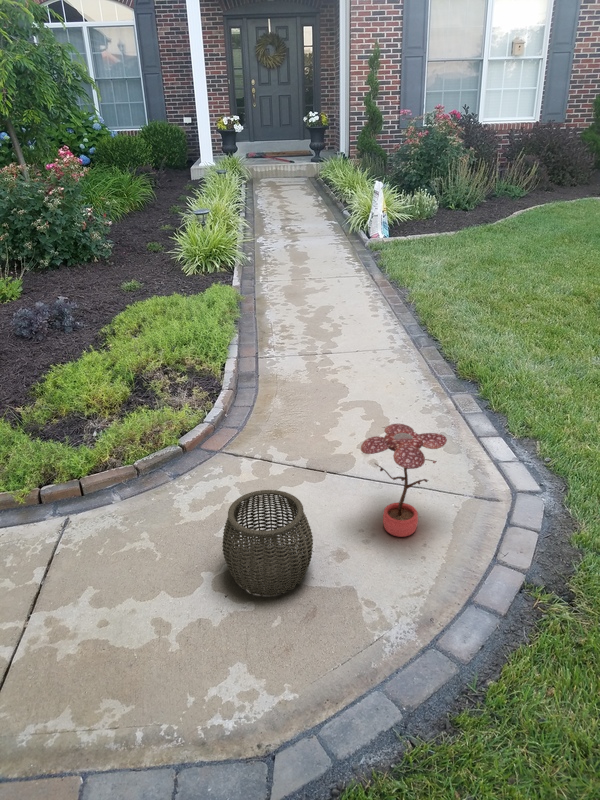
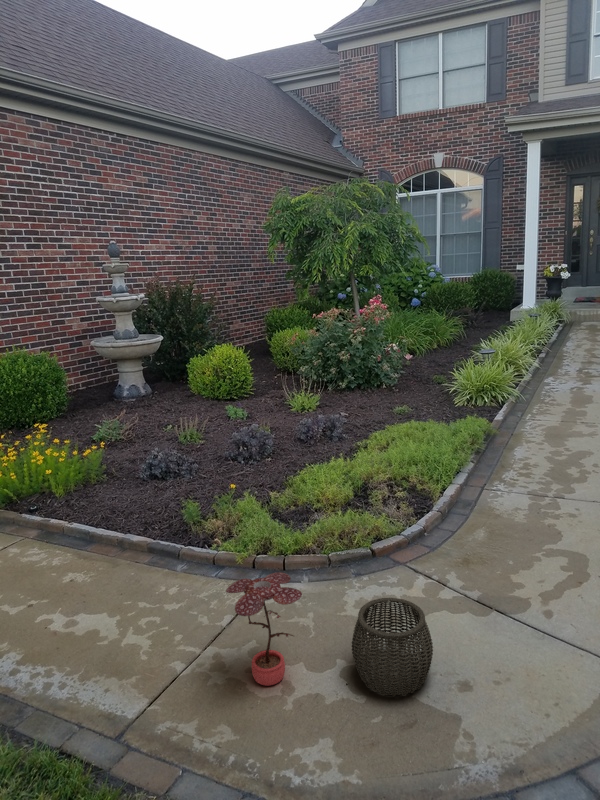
potted plant: present [361,424,447,537] -> present [226,572,302,686]

